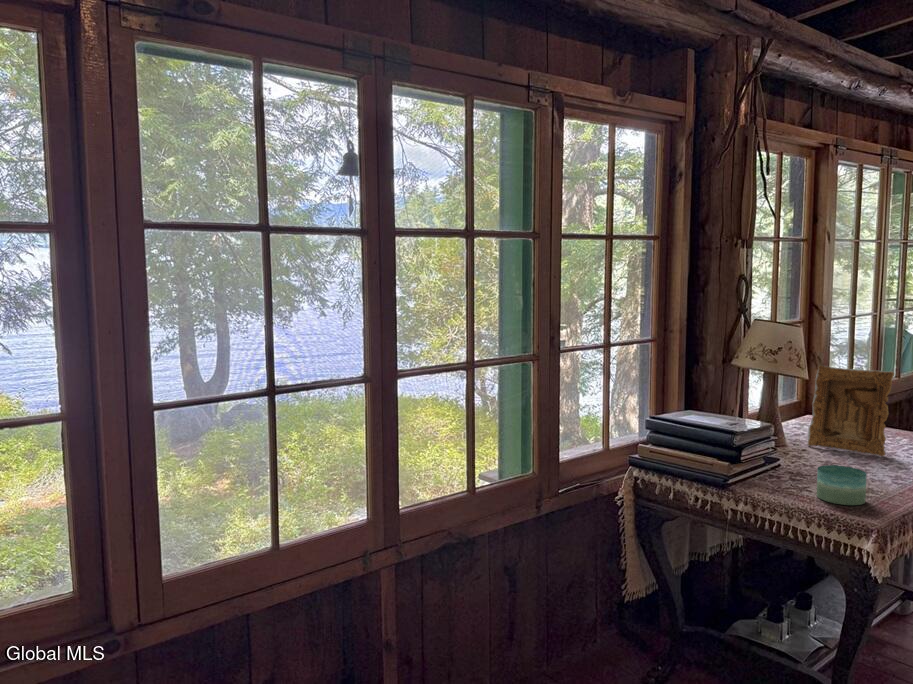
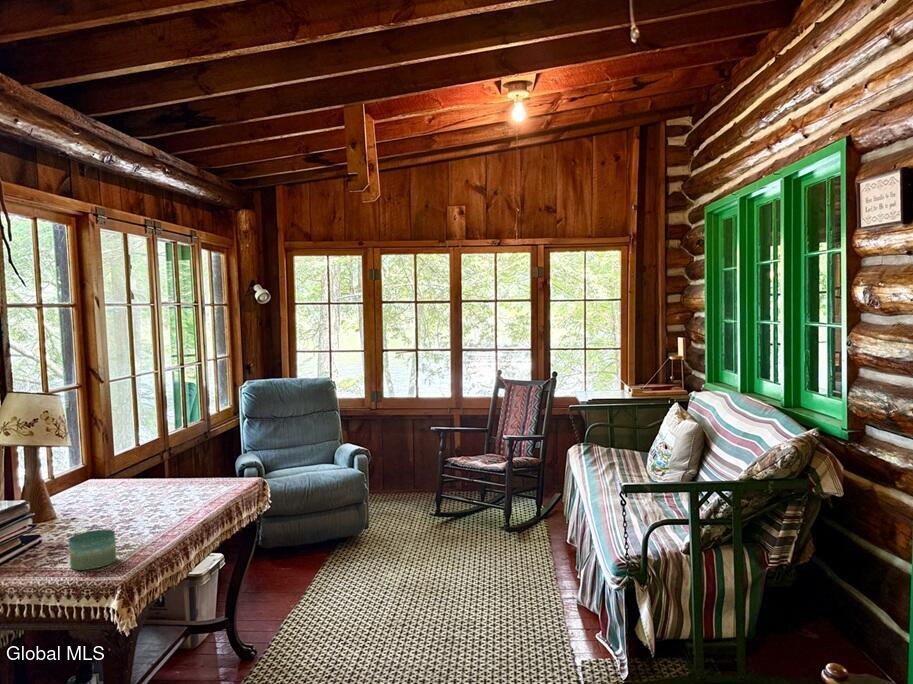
picture frame: present [807,365,894,456] -> none [77,429,151,515]

